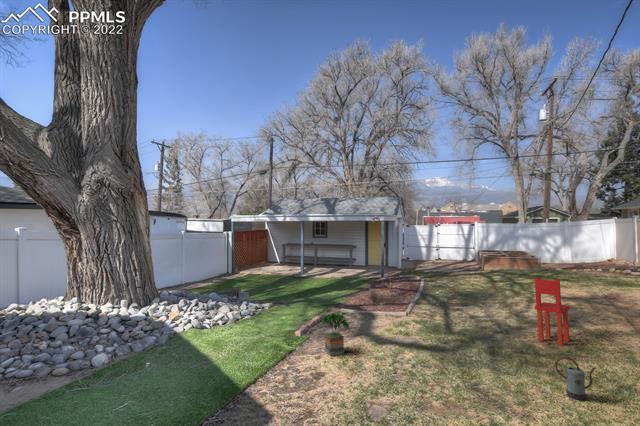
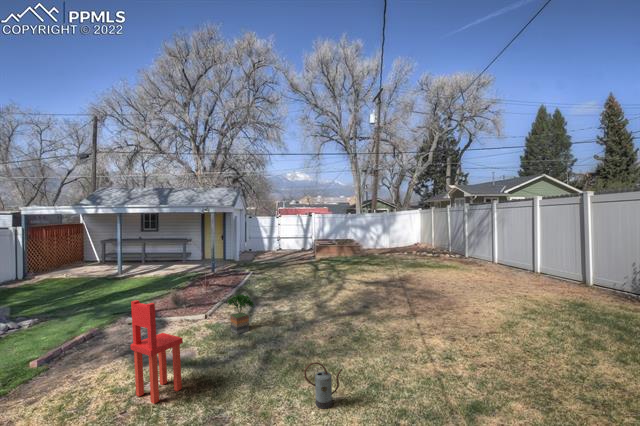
chair: present [535,278,570,346] -> present [131,300,183,404]
potted tree: present [322,313,349,356] -> present [228,294,254,334]

